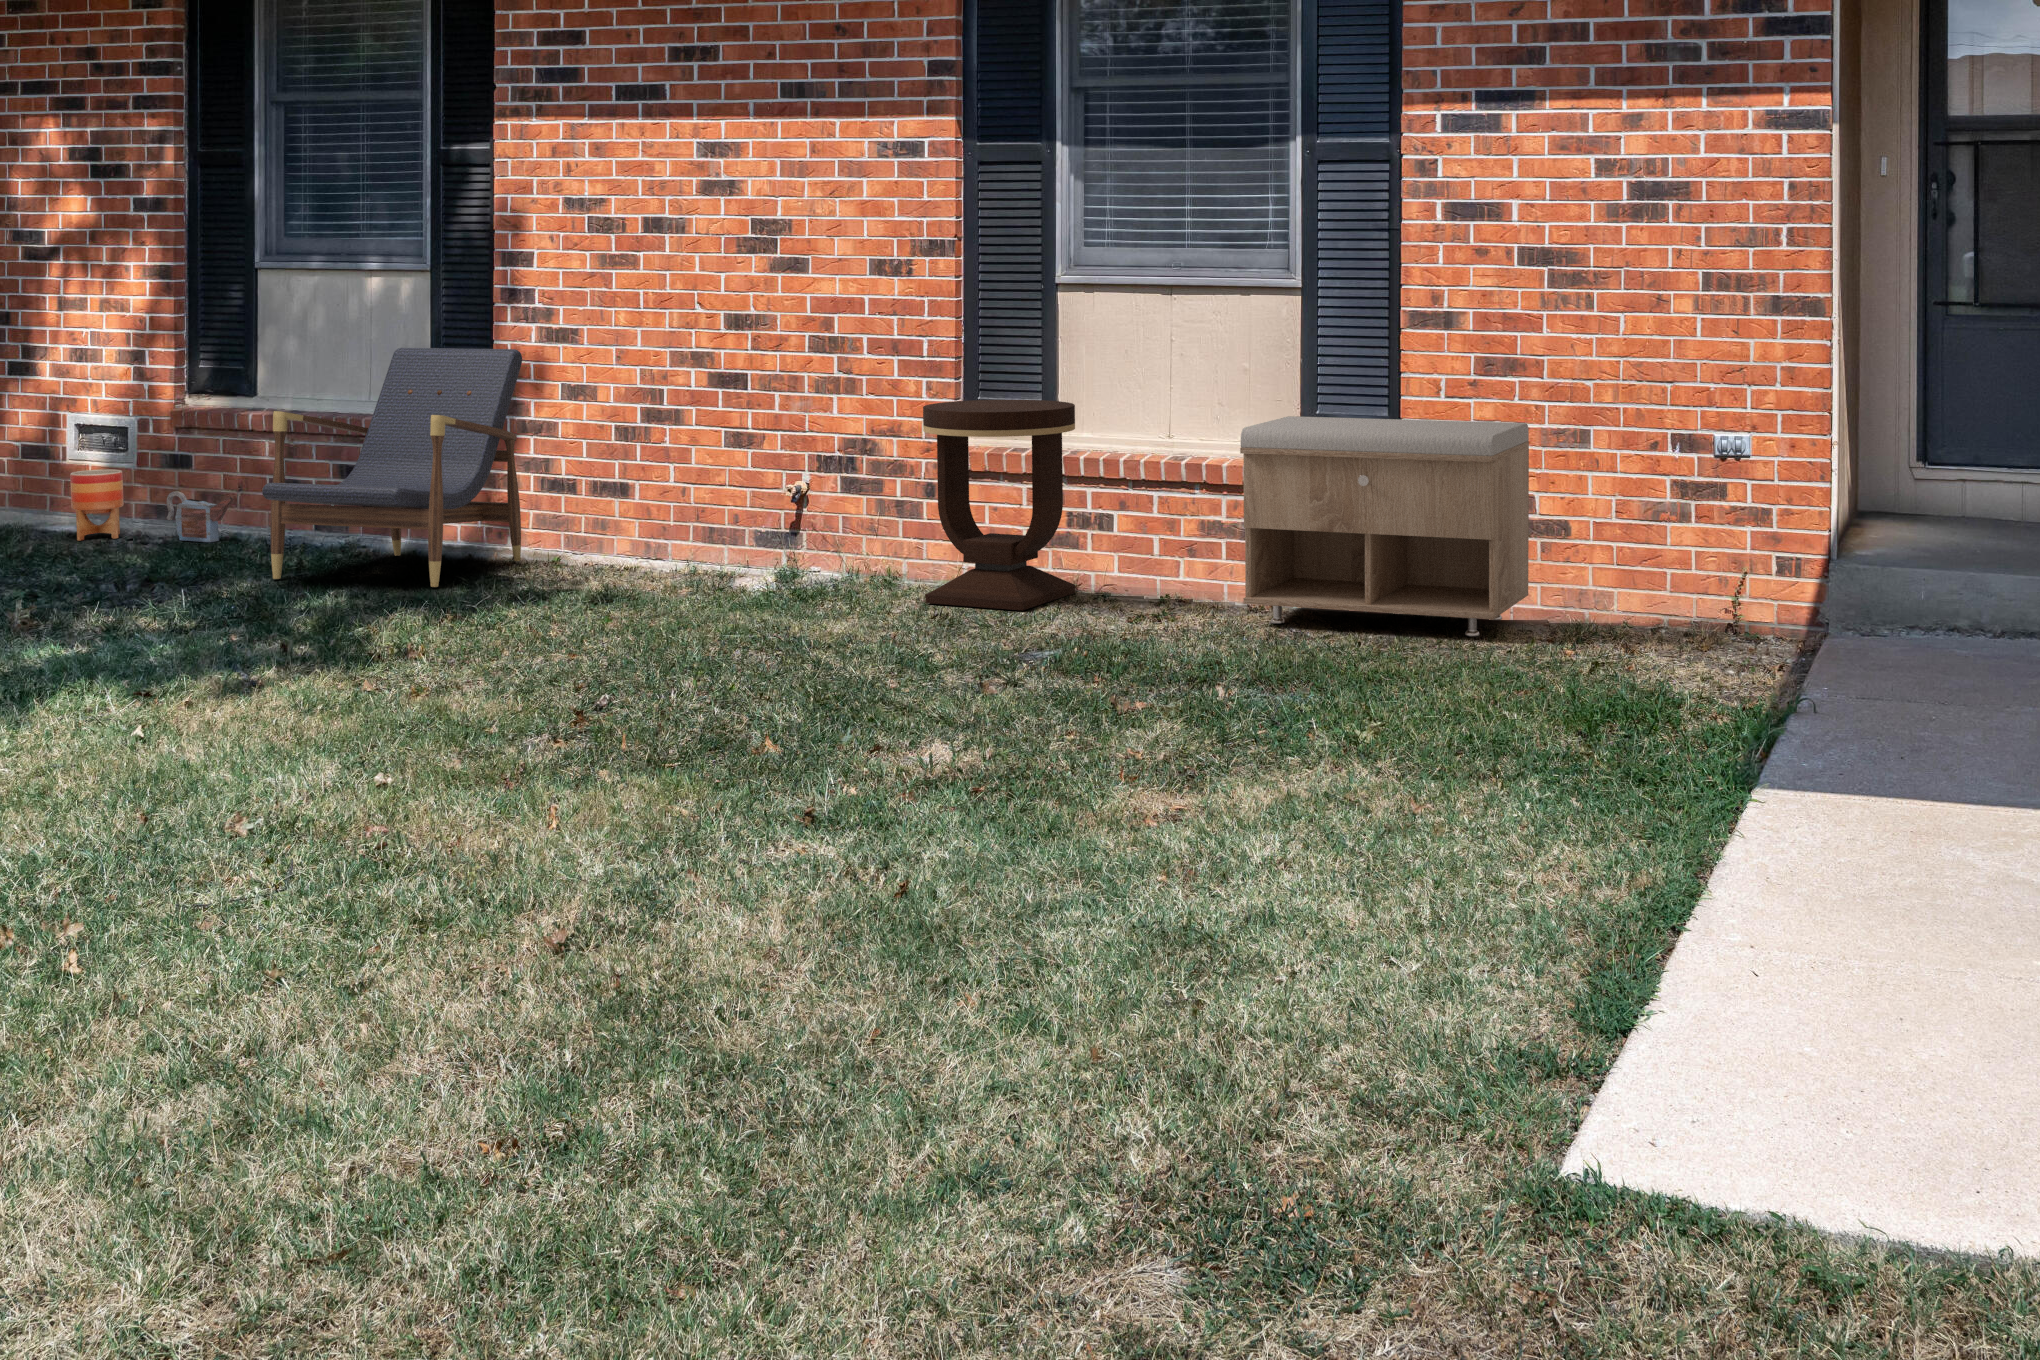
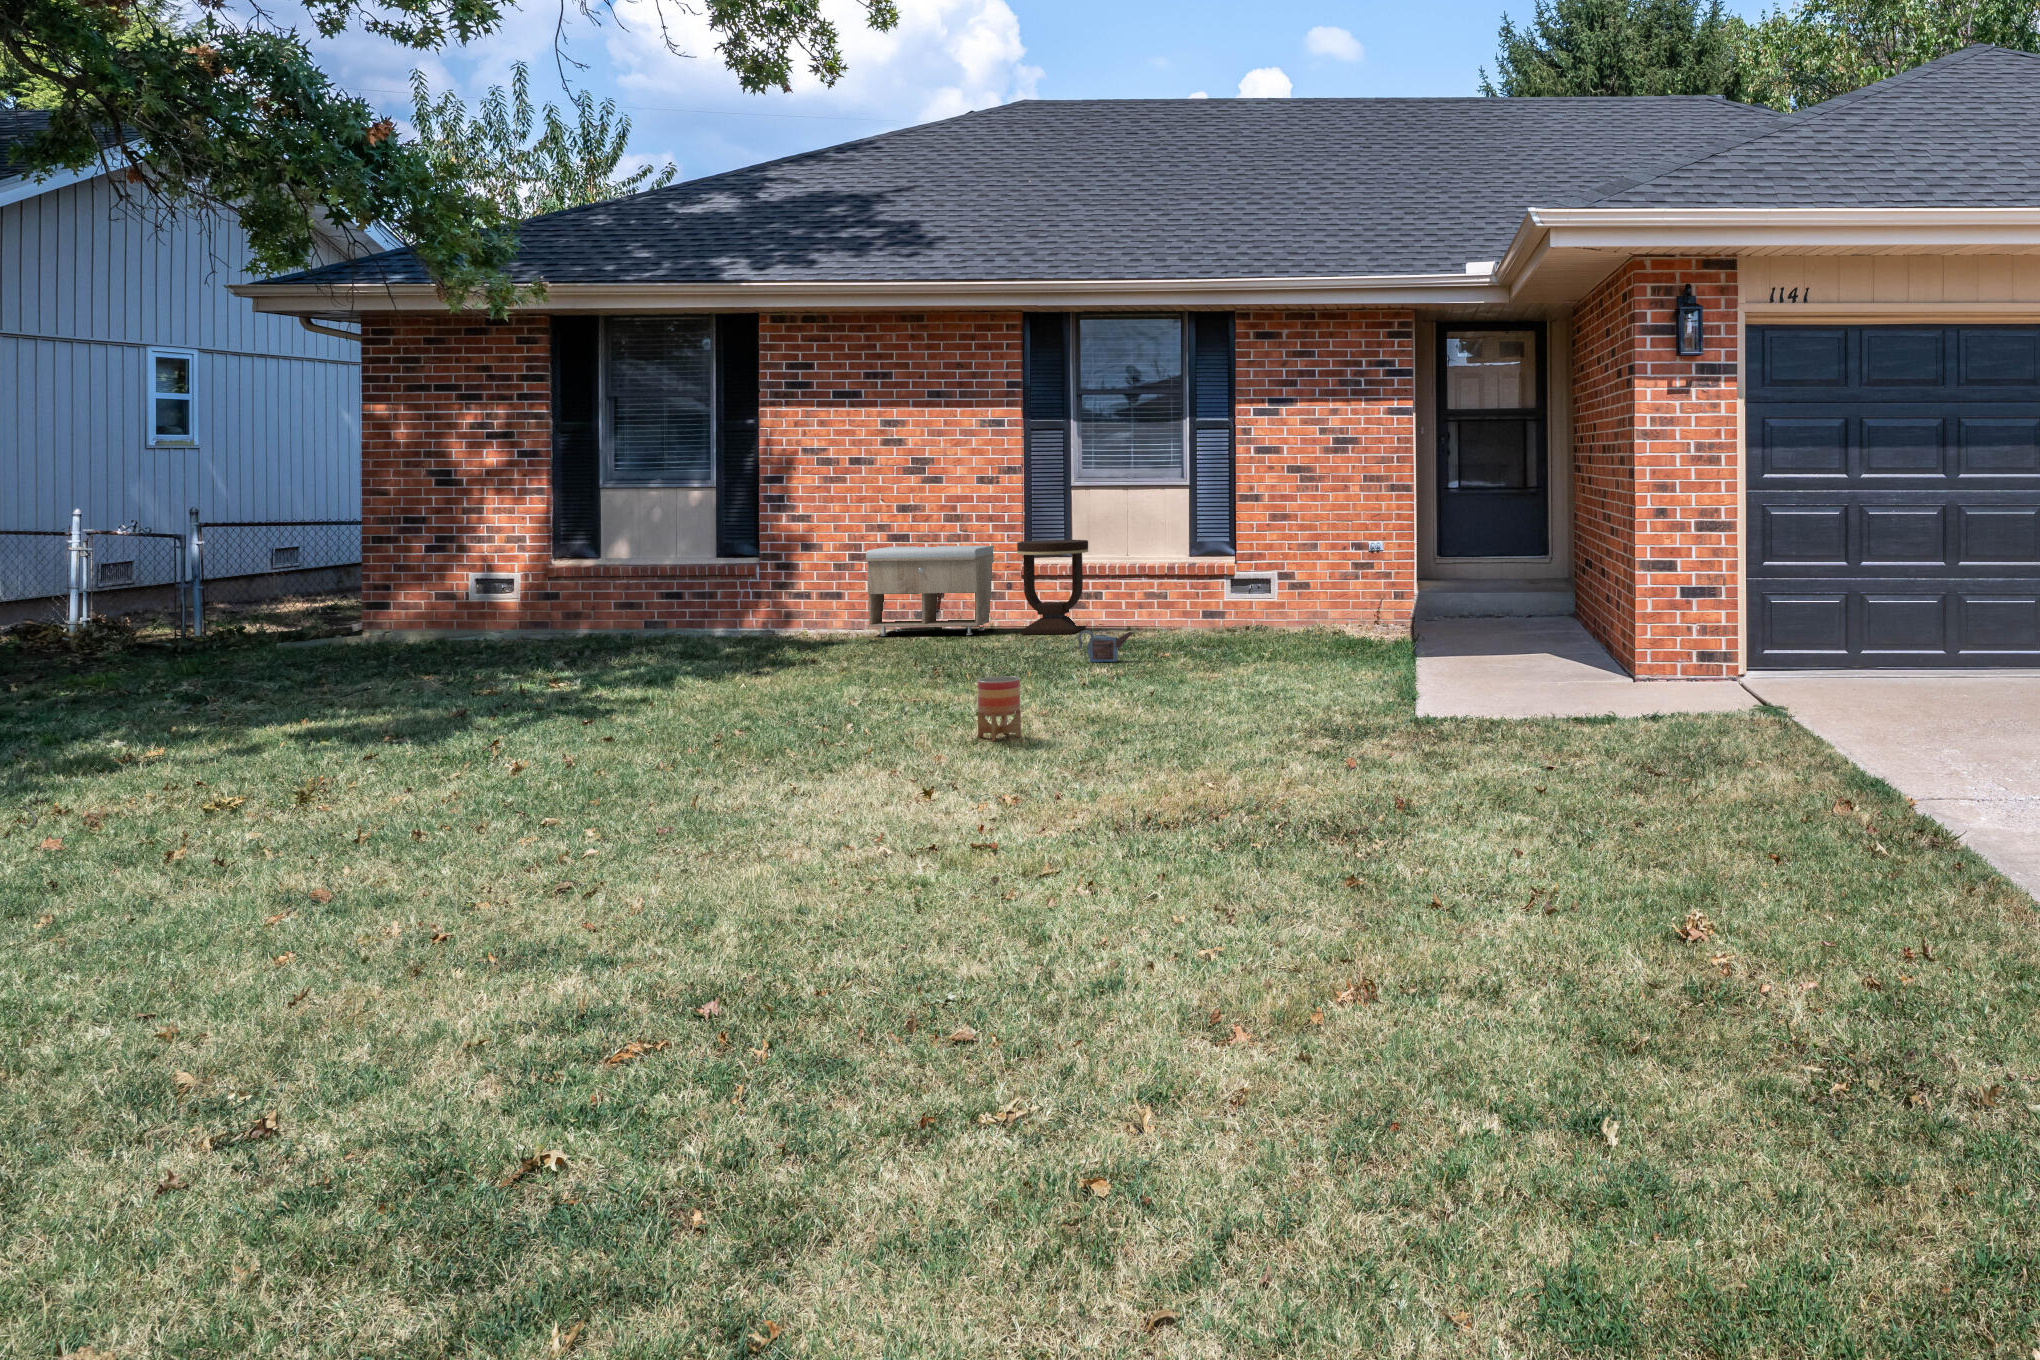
lounge chair: present [262,348,522,587] -> none [661,525,782,644]
storage bench: present [1240,416,1529,636] -> present [866,545,994,636]
planter: present [70,469,124,541] -> present [978,676,1021,741]
watering can: present [167,491,234,542] -> present [1078,630,1133,662]

